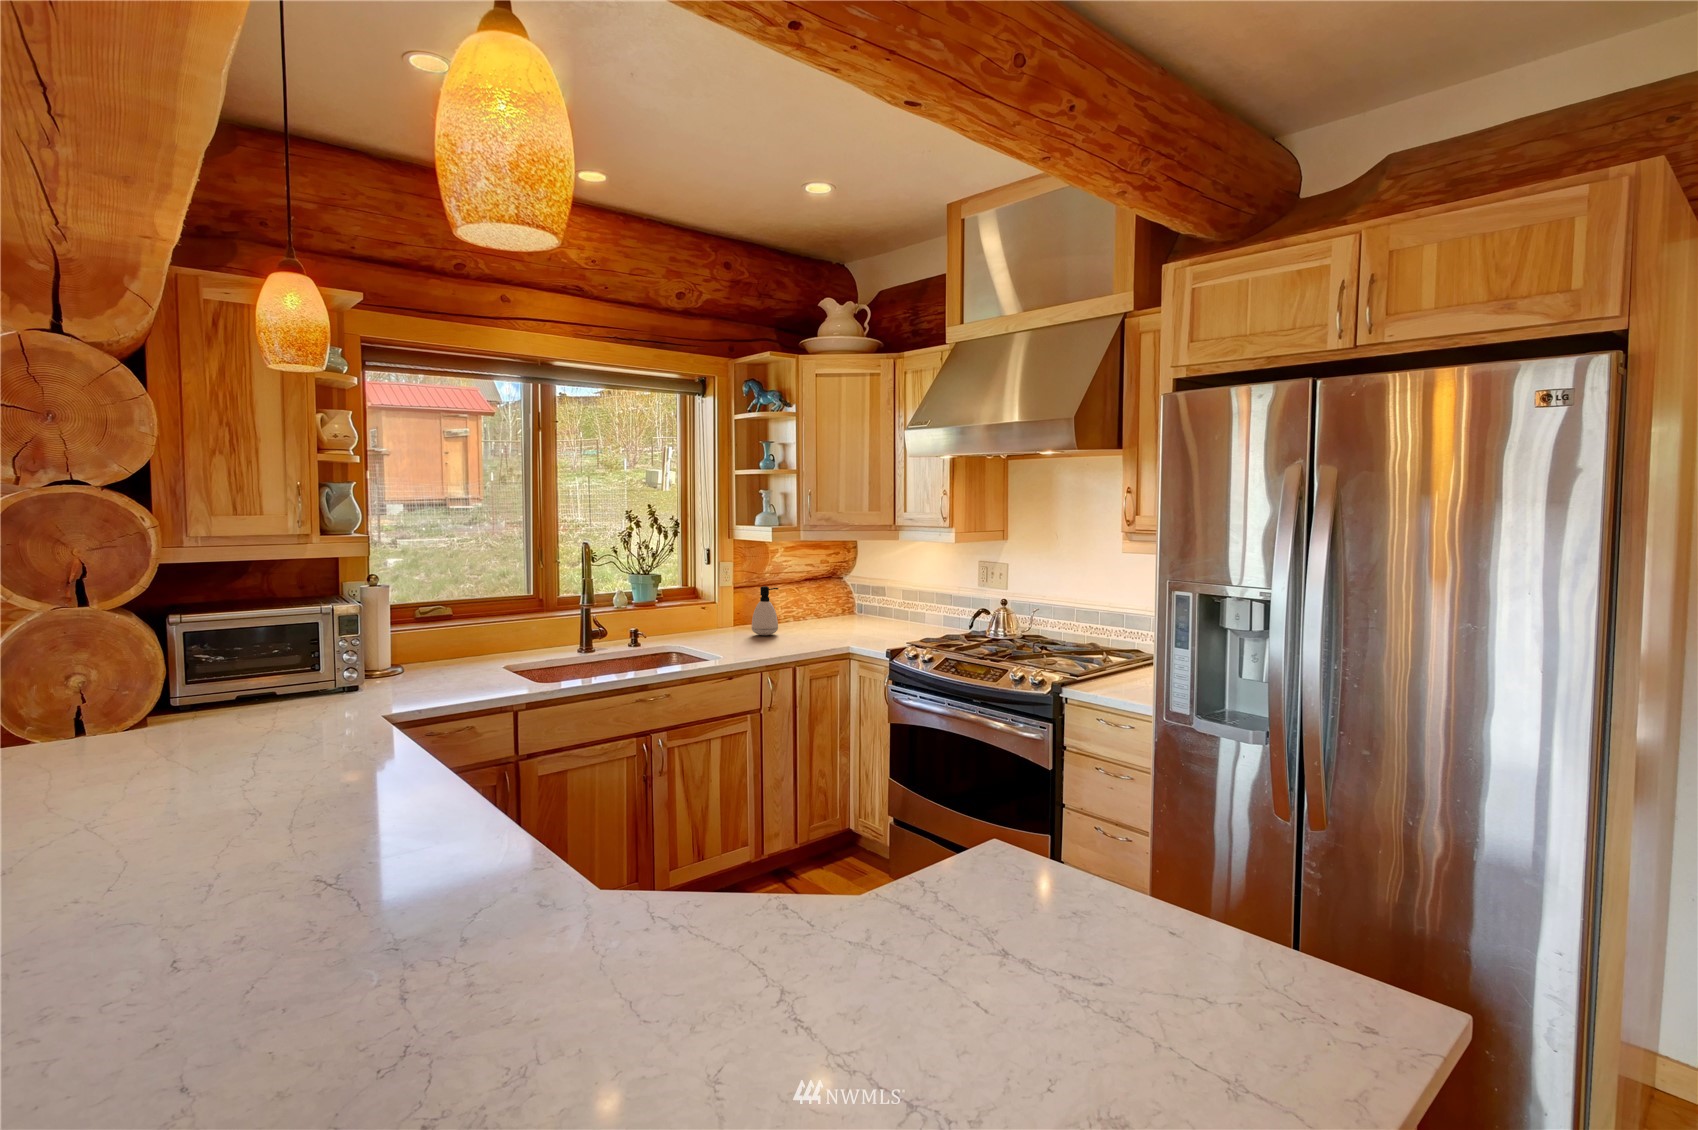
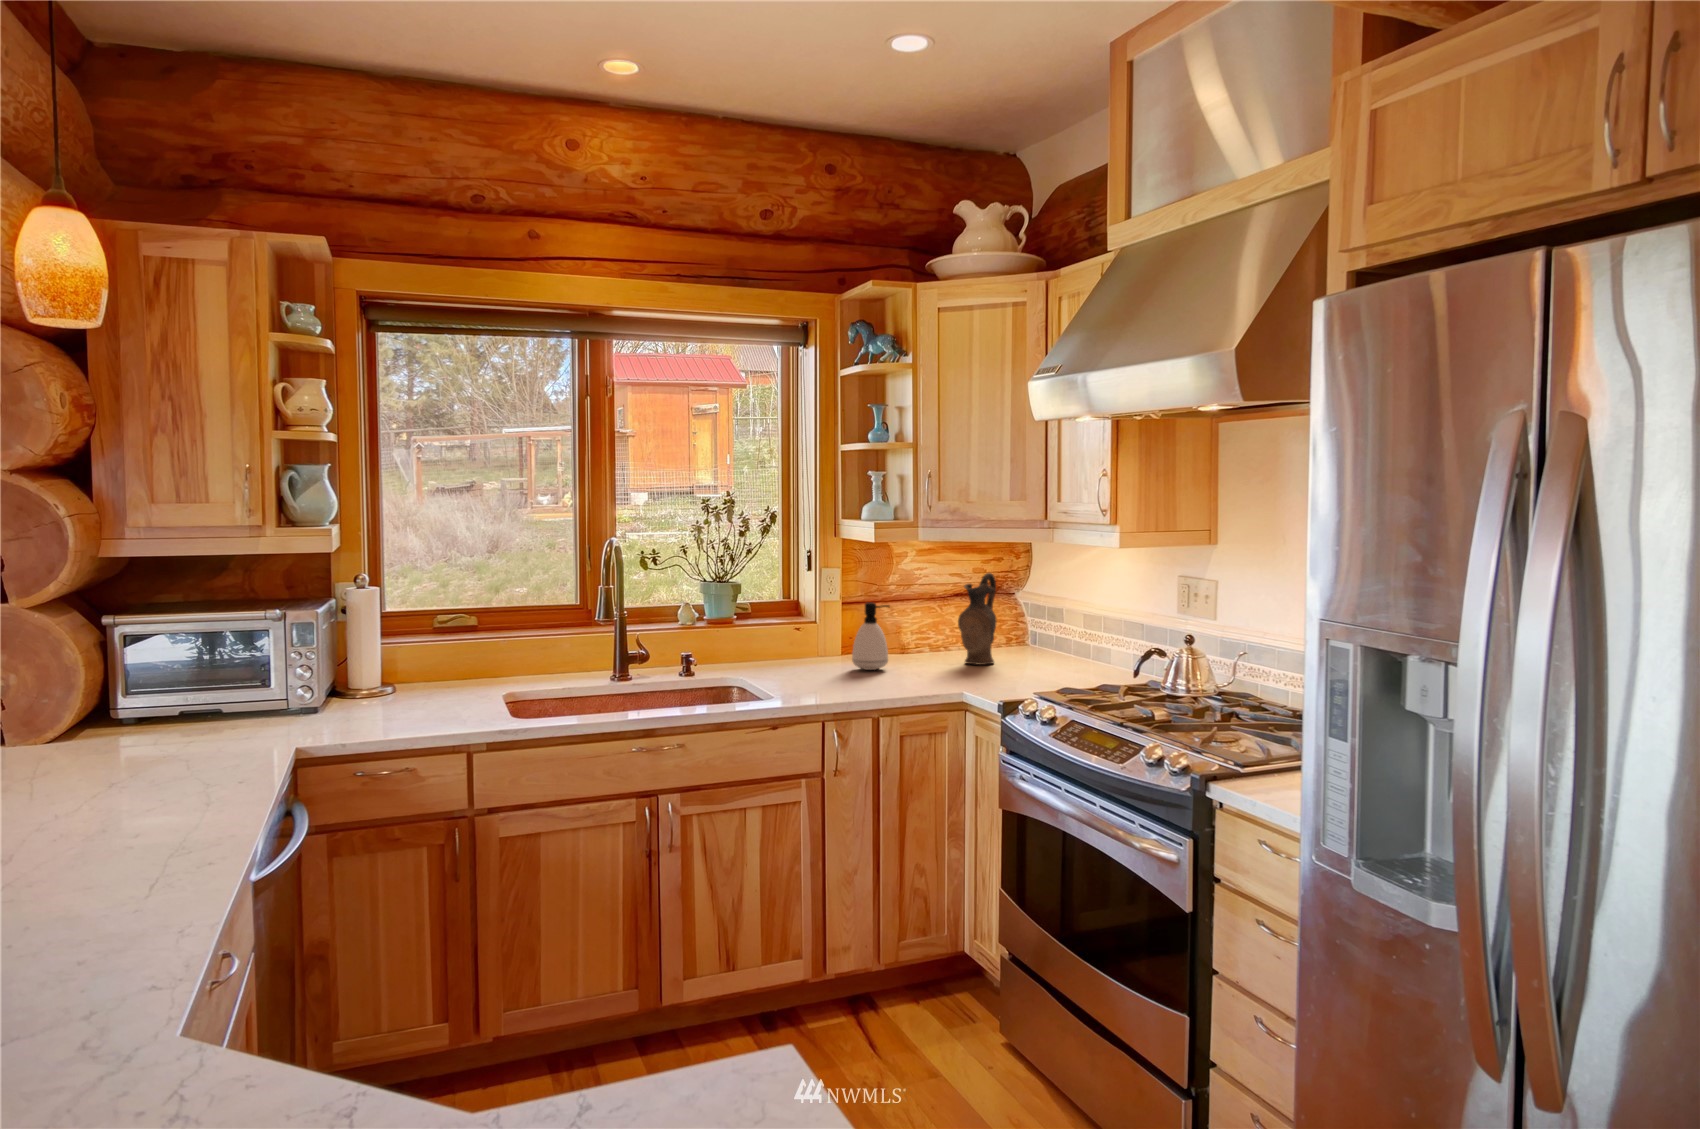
ceramic pitcher: none [822,563,847,628] -> present [958,573,996,665]

